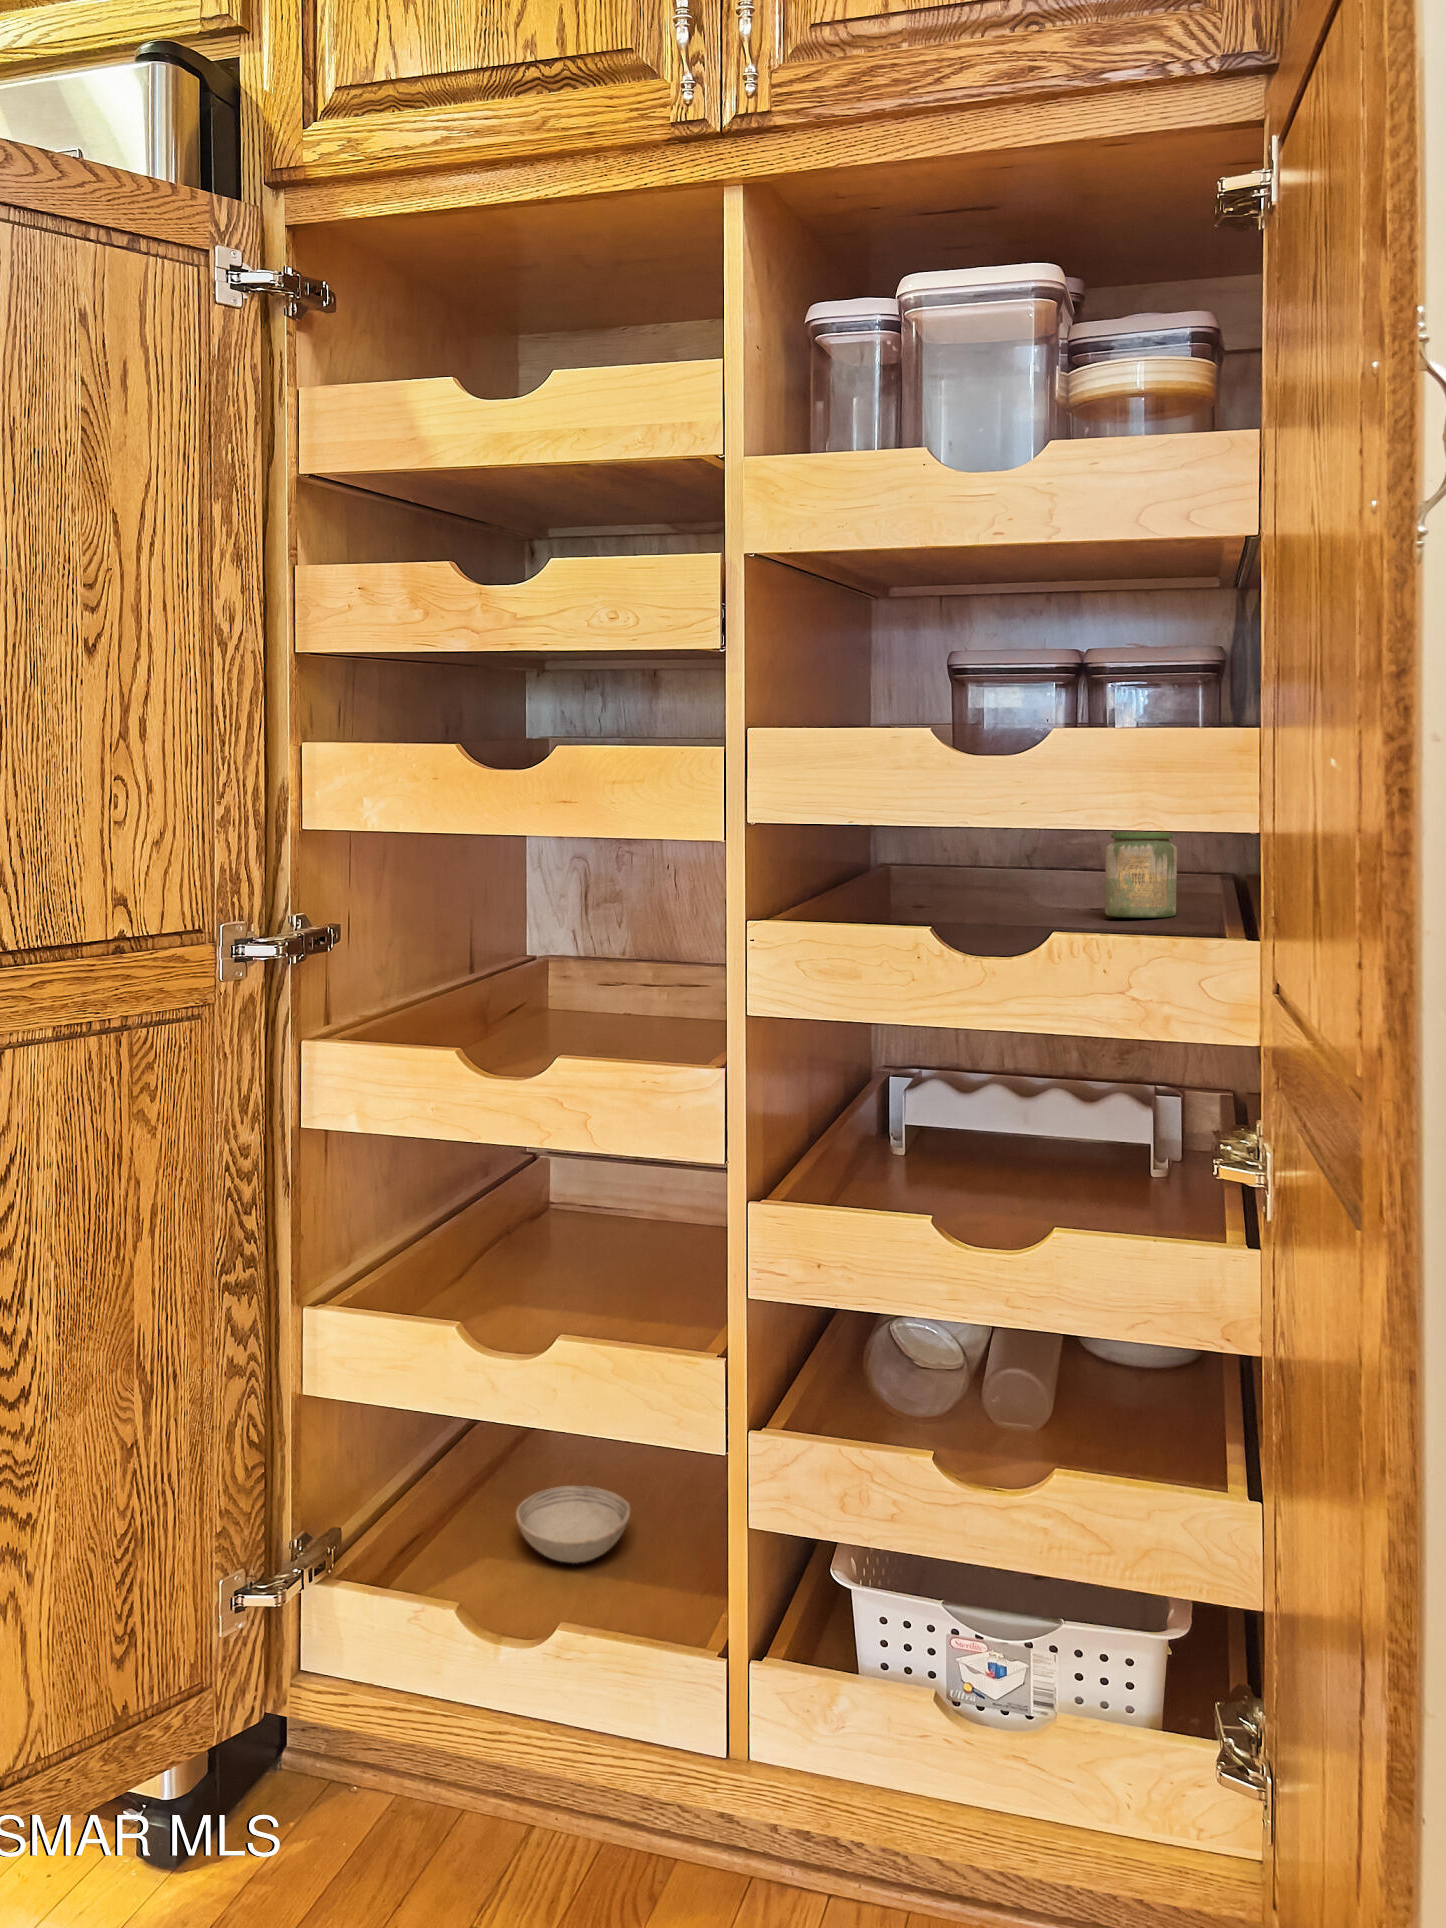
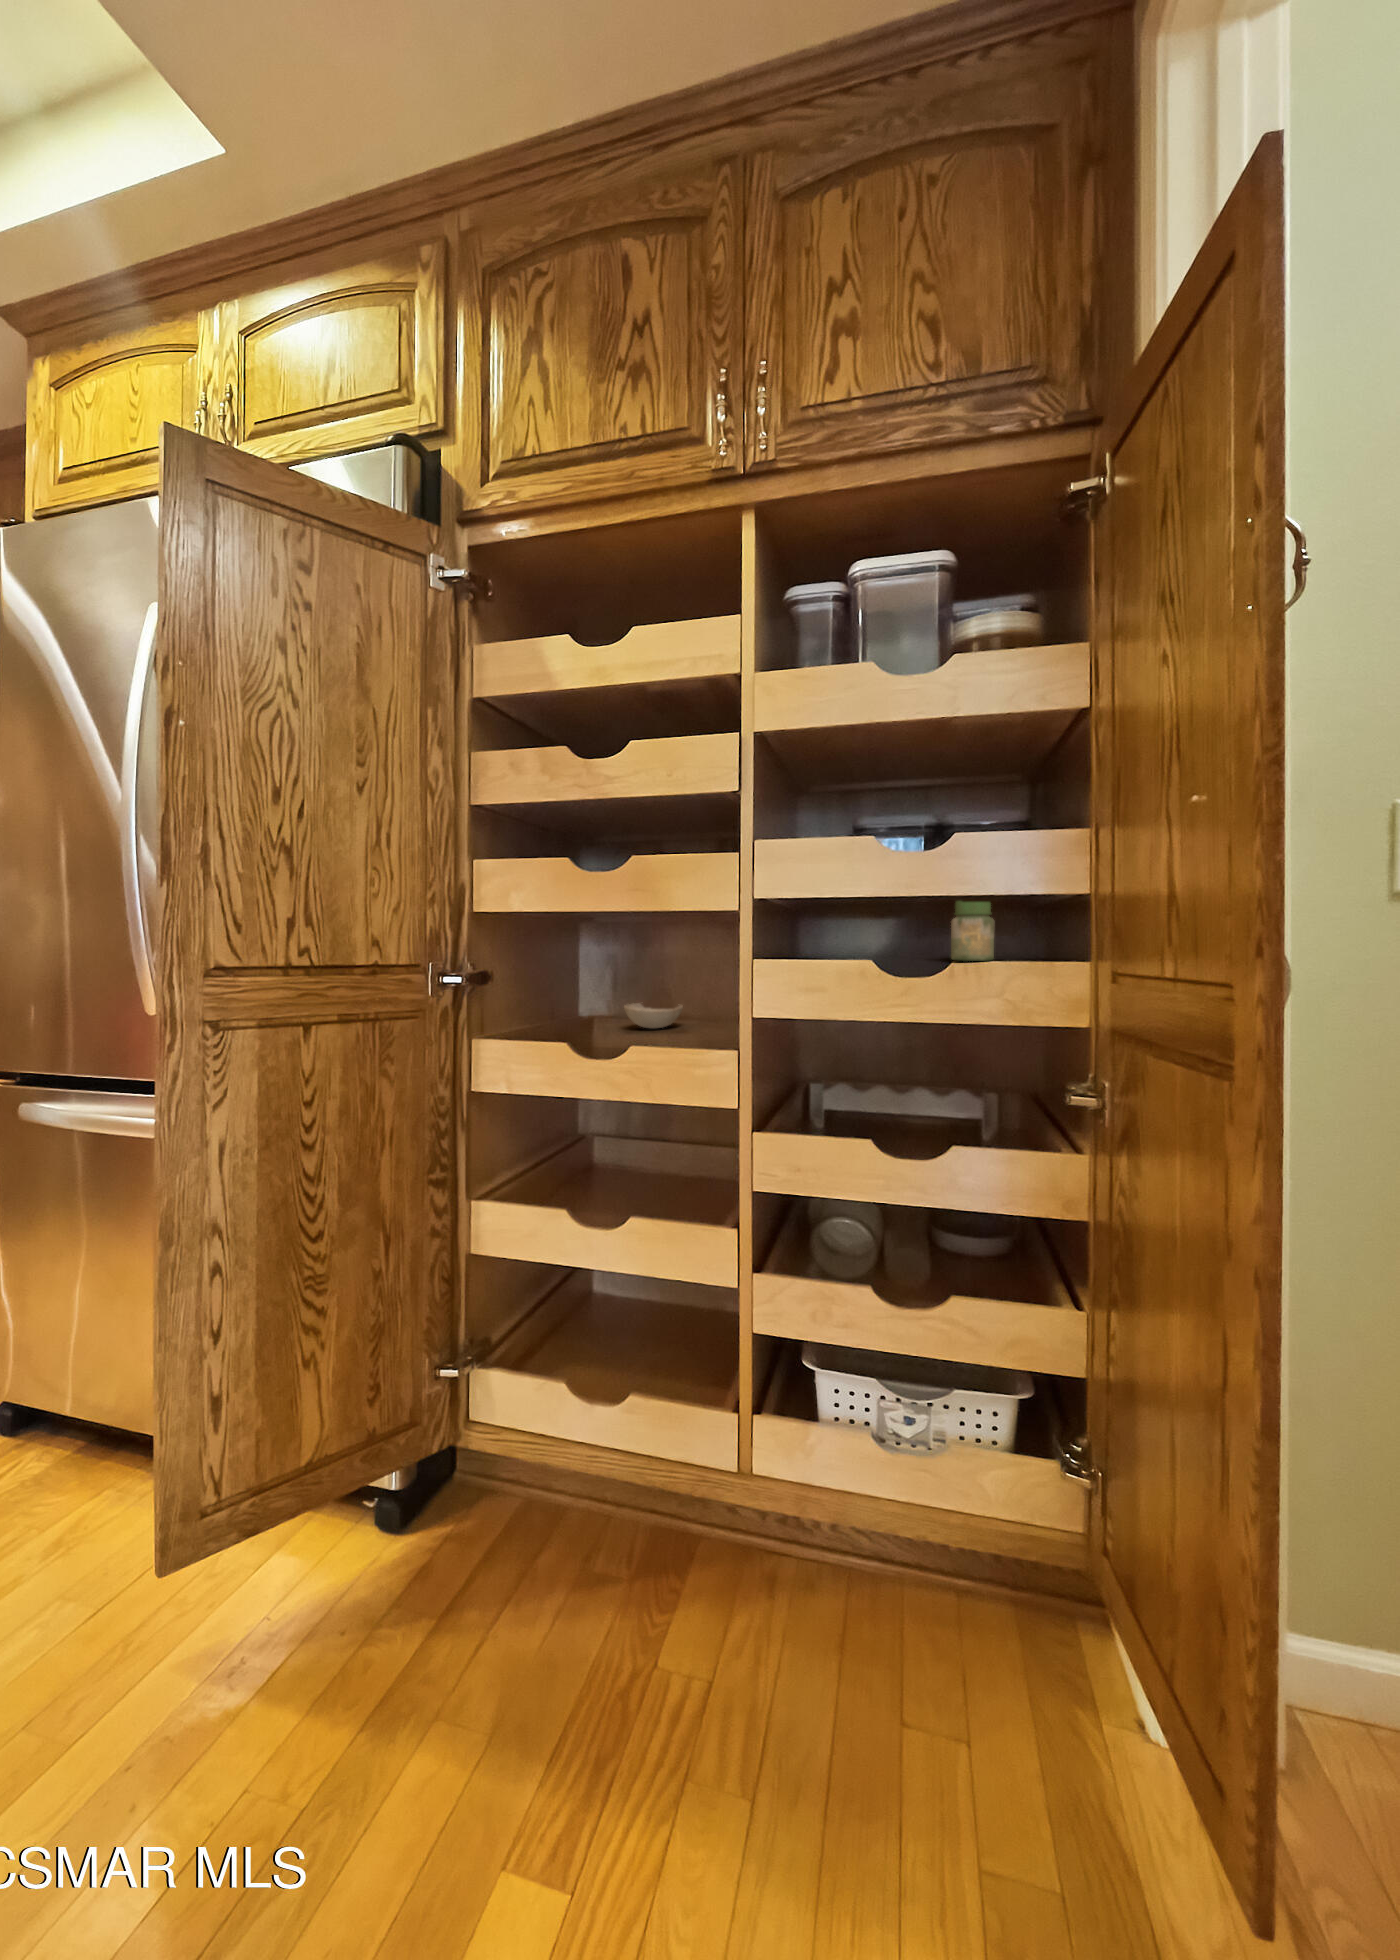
bowl: present [516,1486,631,1563] -> present [624,1003,683,1028]

